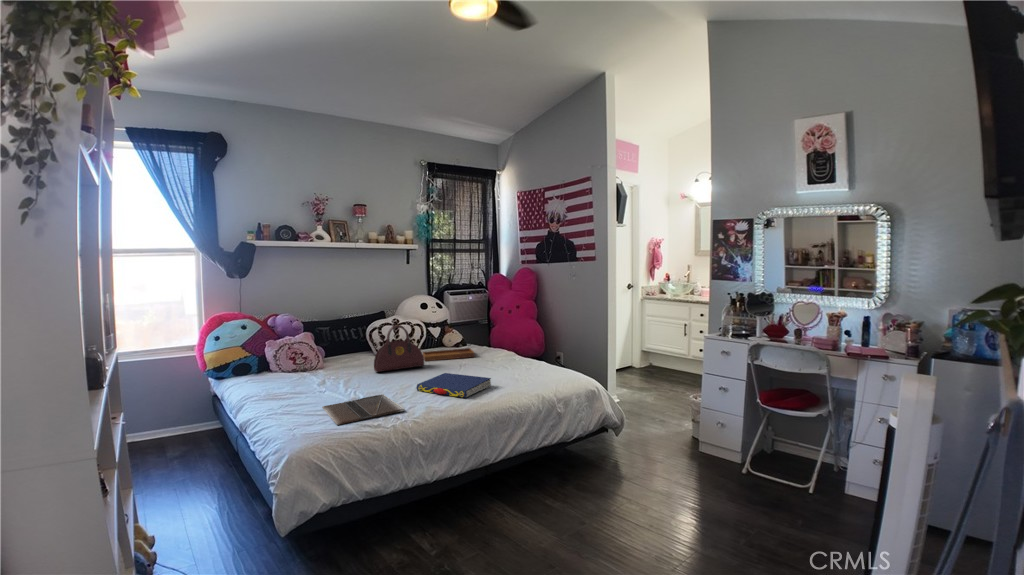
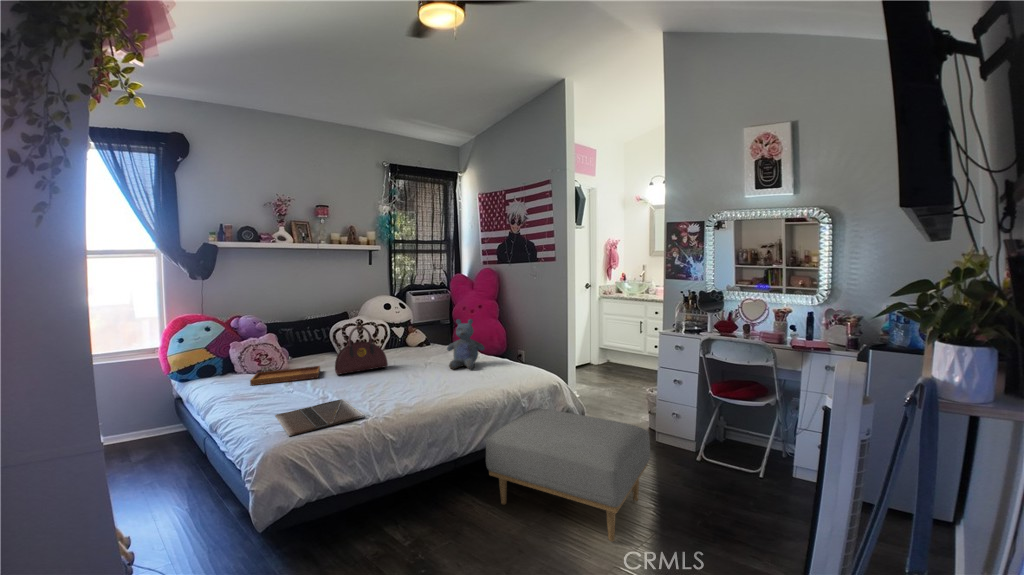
stuffed bear: none [483,319,521,370] -> present [447,319,485,369]
tray: present [423,340,475,361] -> present [250,357,320,386]
book: present [416,373,491,398] -> none [378,374,455,400]
ottoman: none [521,410,688,542] -> present [486,408,650,542]

